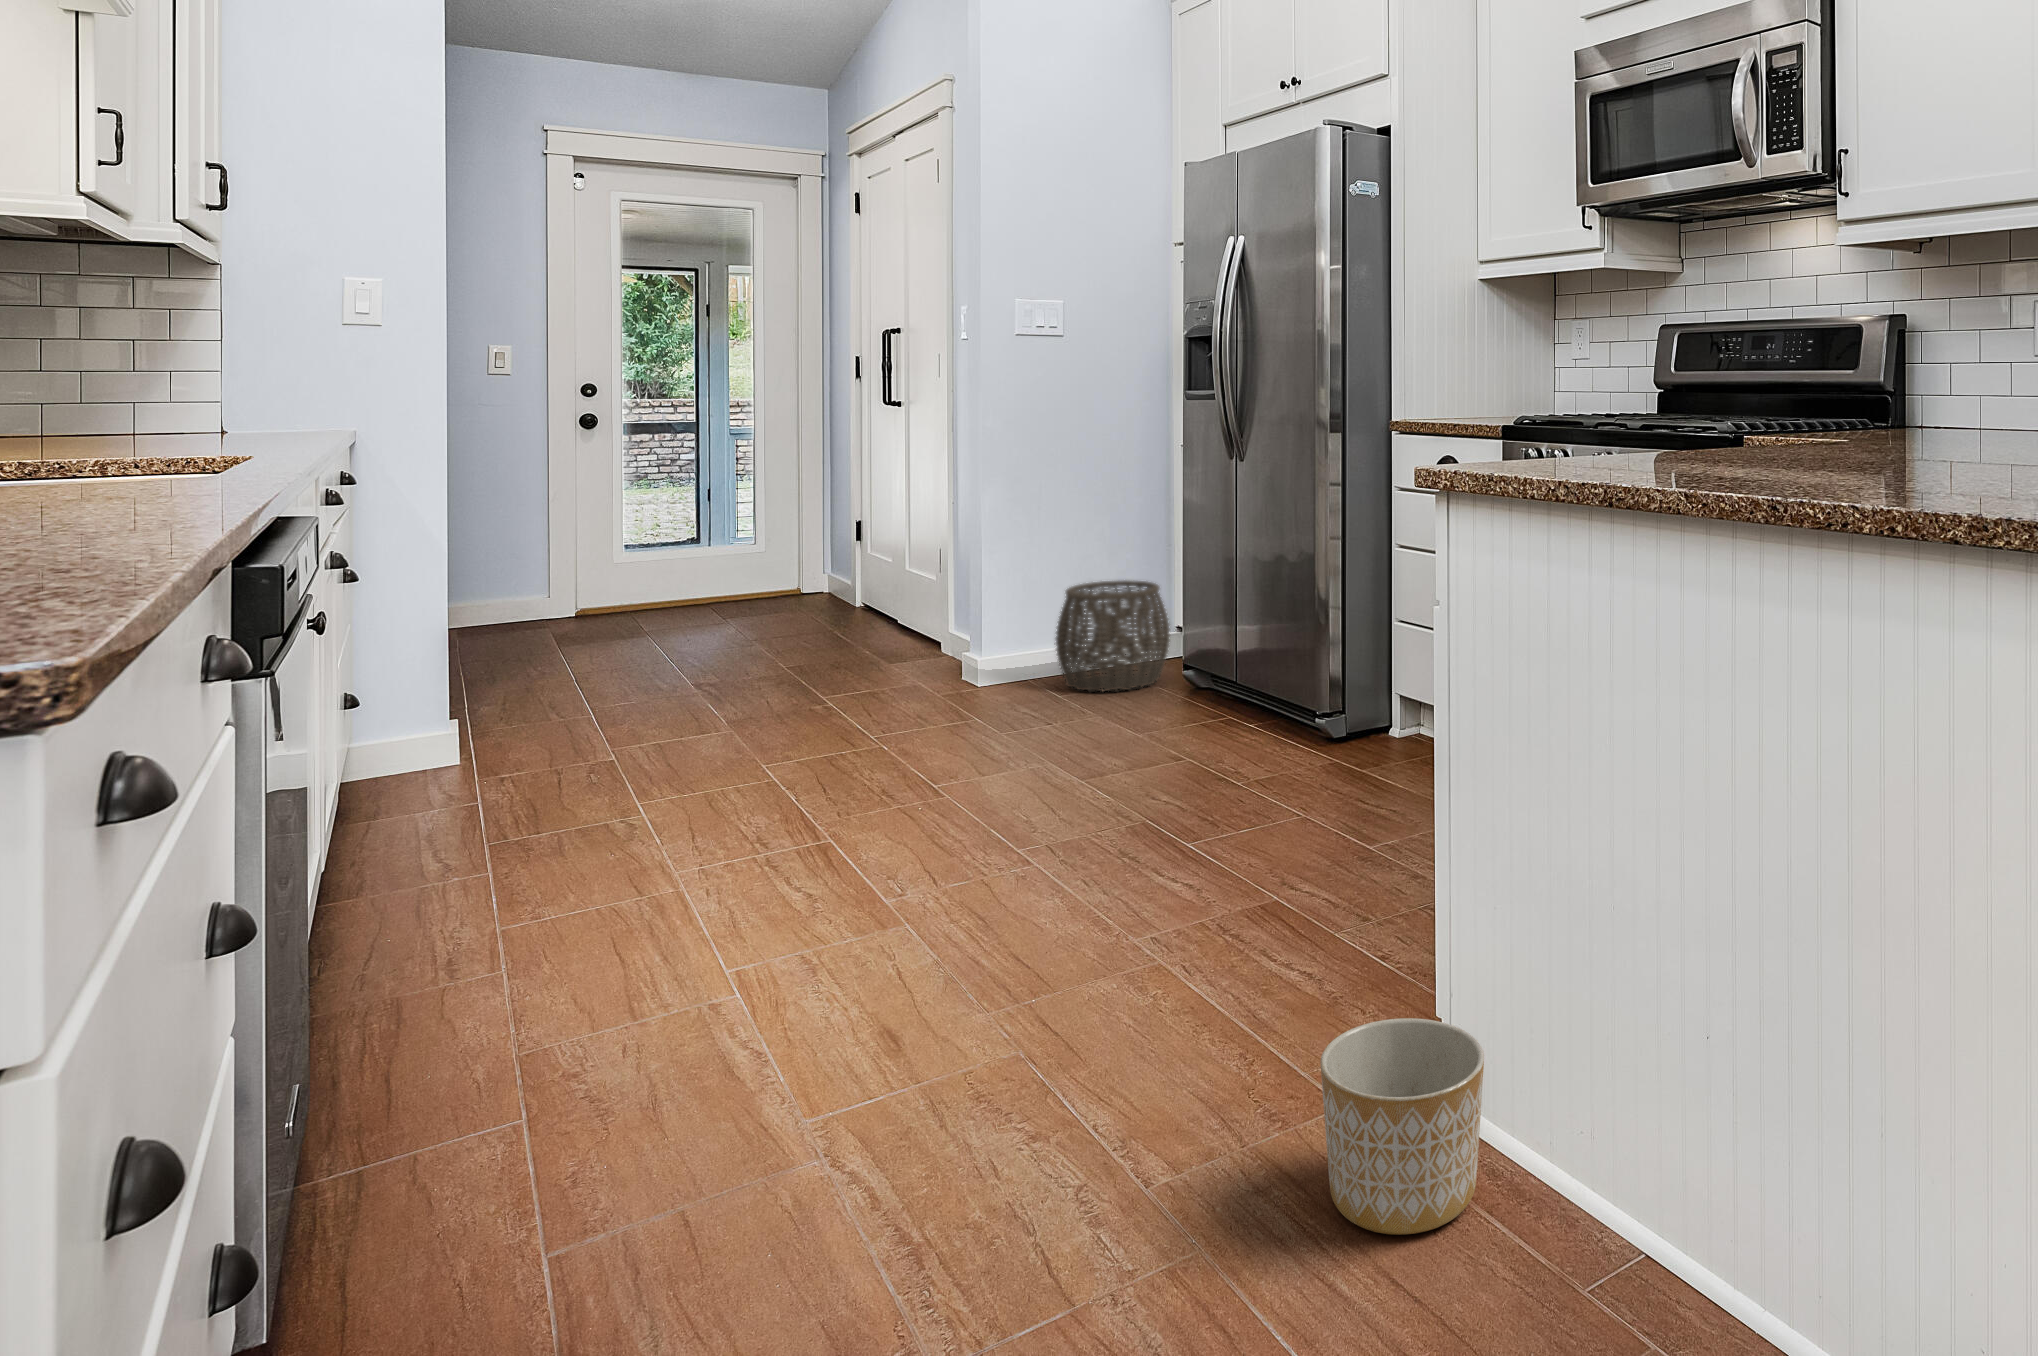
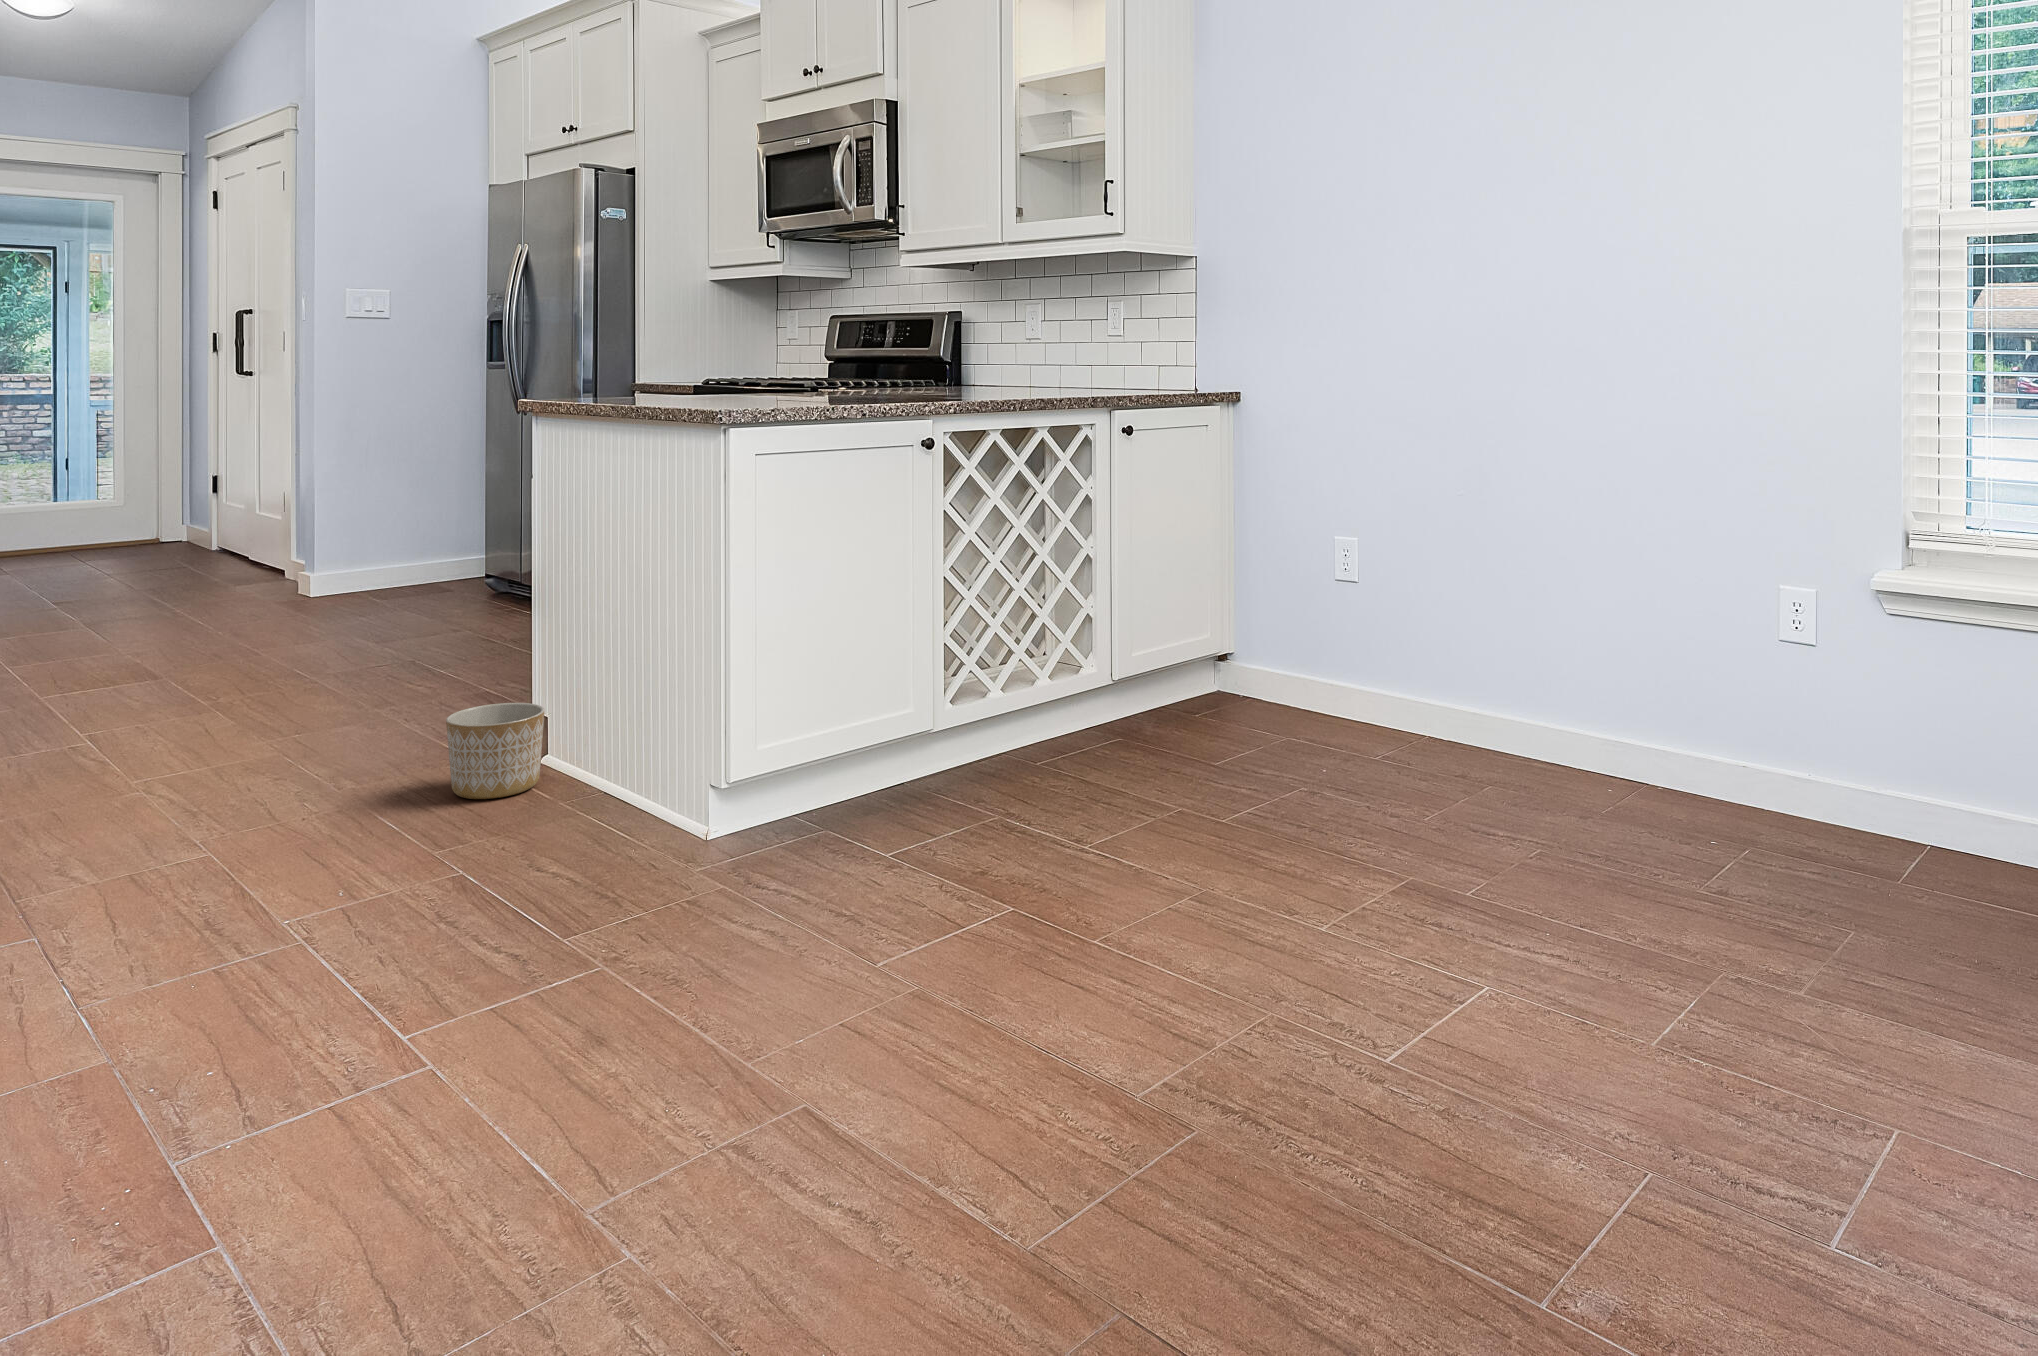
woven basket: present [1055,581,1170,692] -> none [375,513,476,598]

